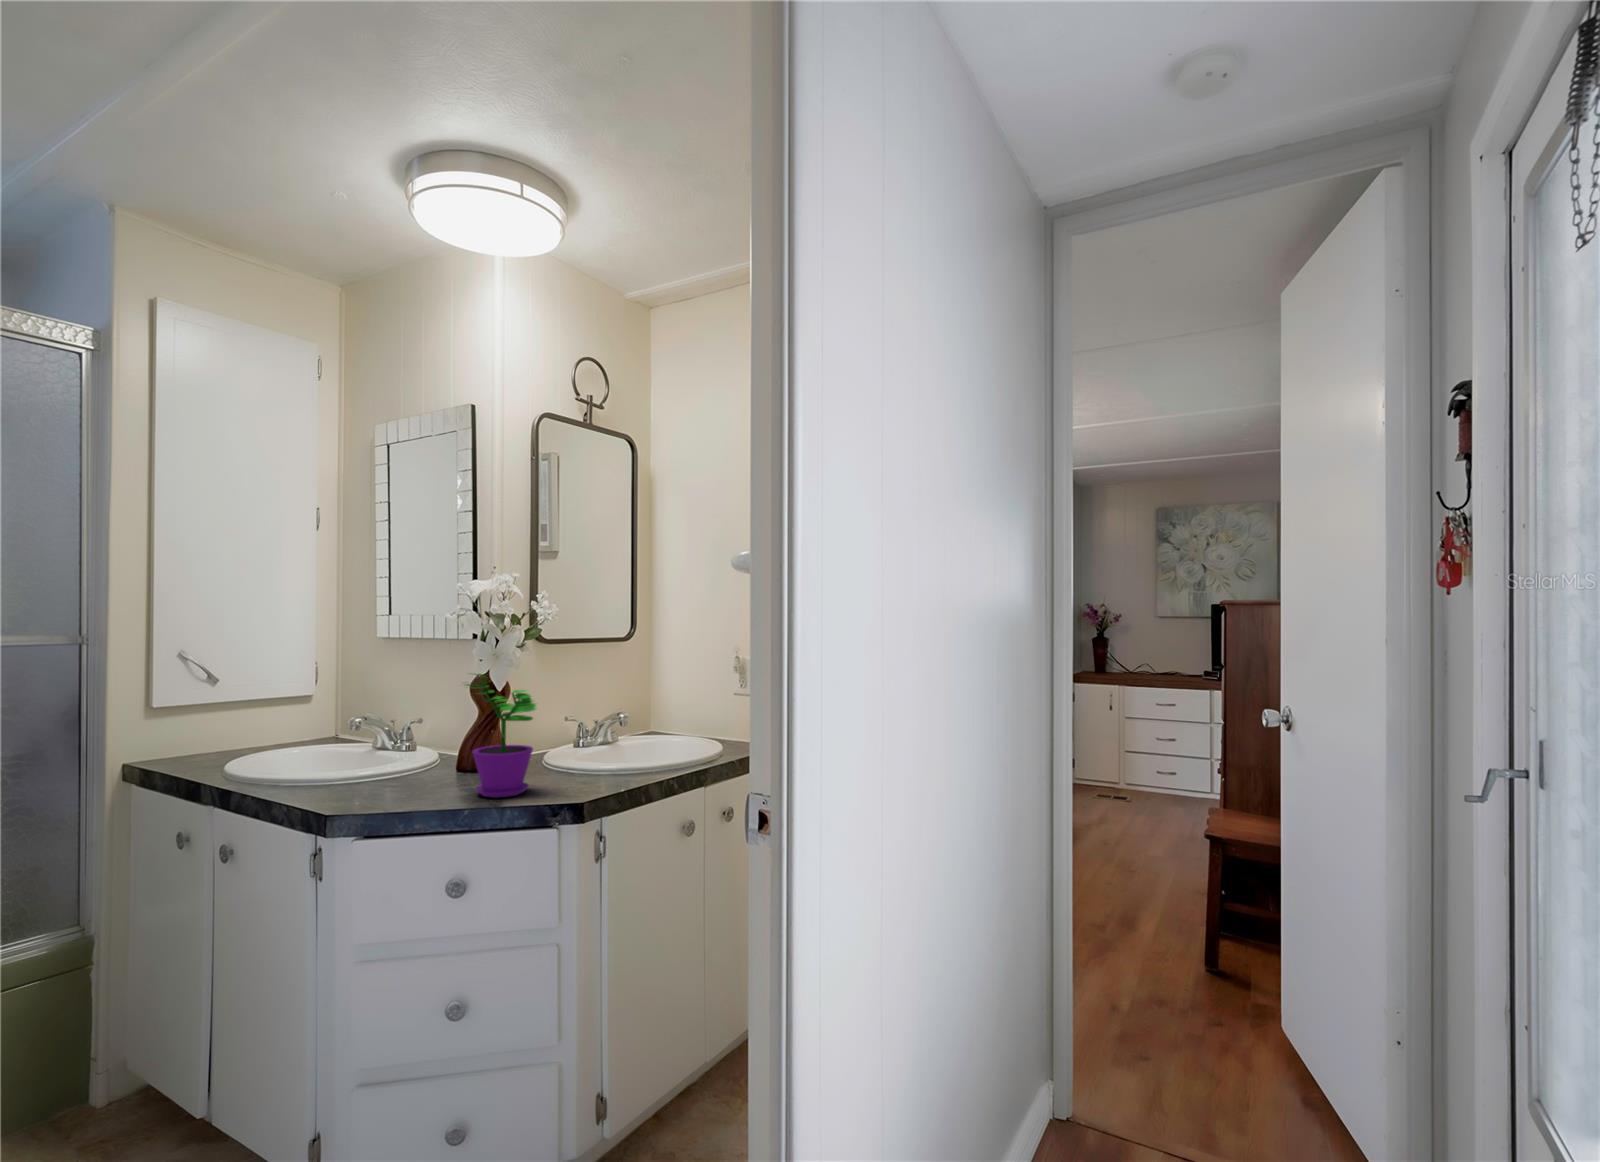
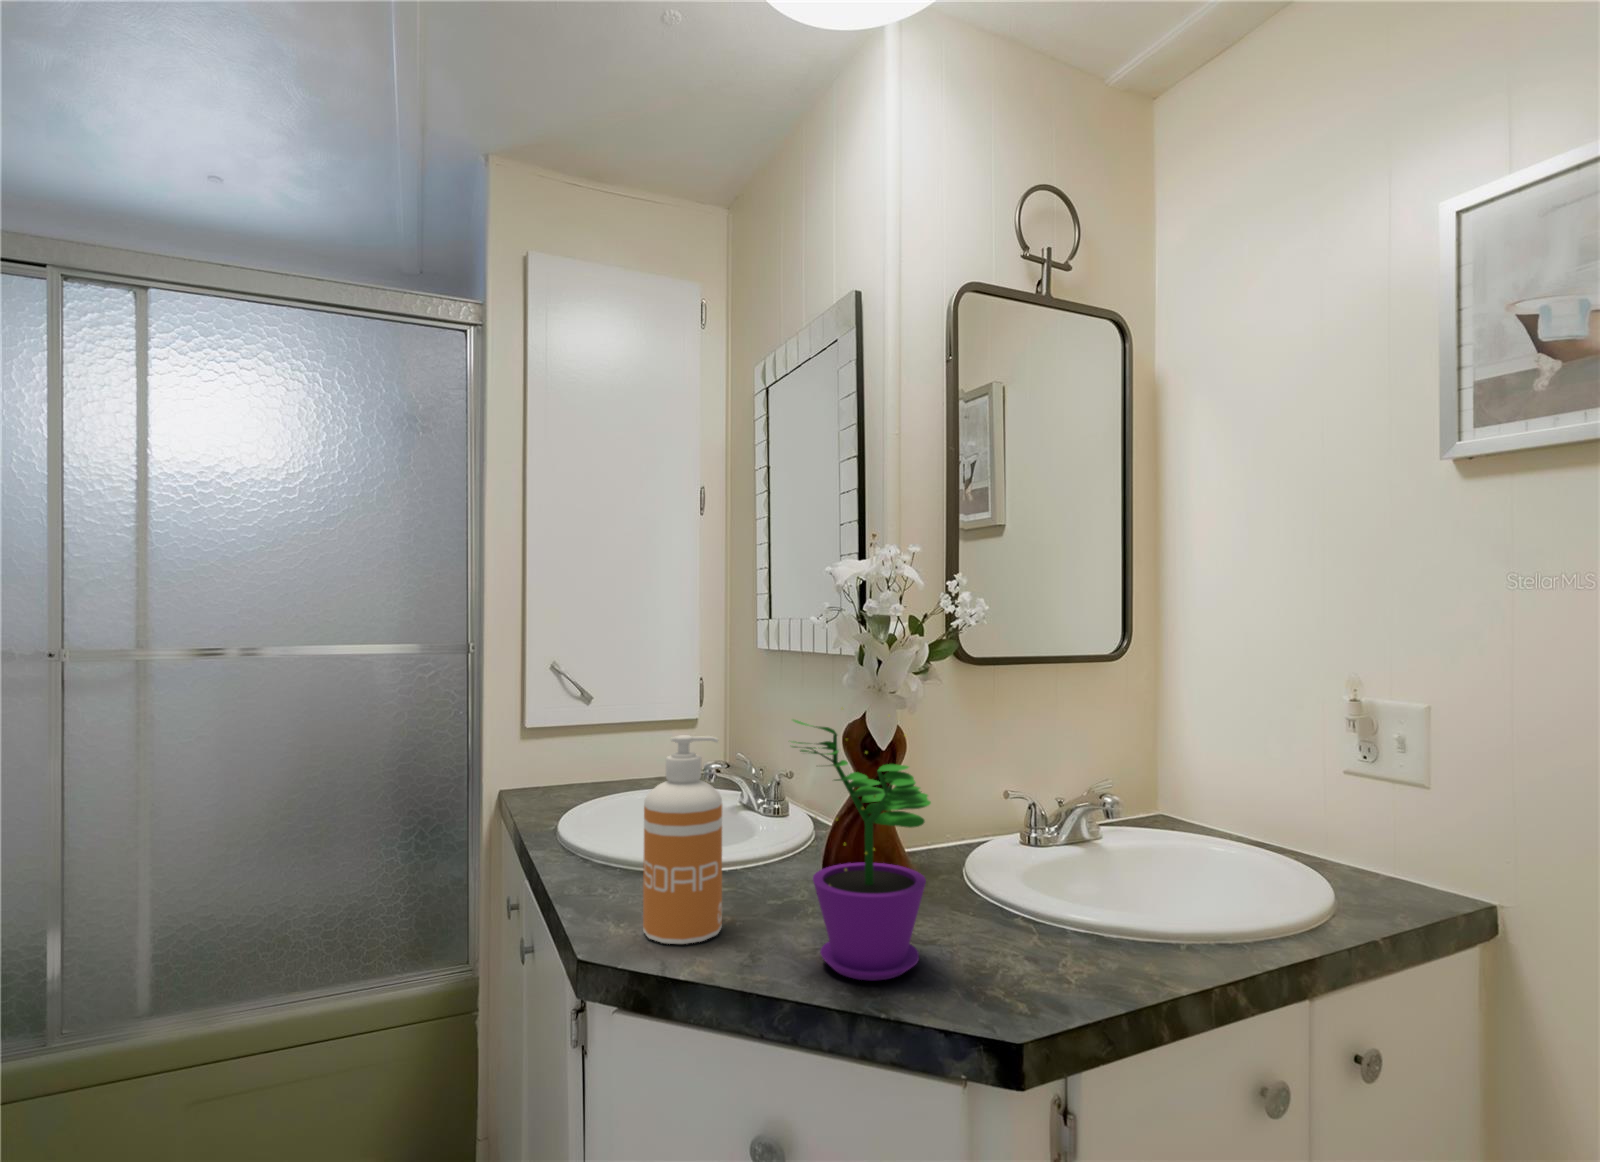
soap dispenser: none [360,685,410,800] -> present [643,735,722,944]

